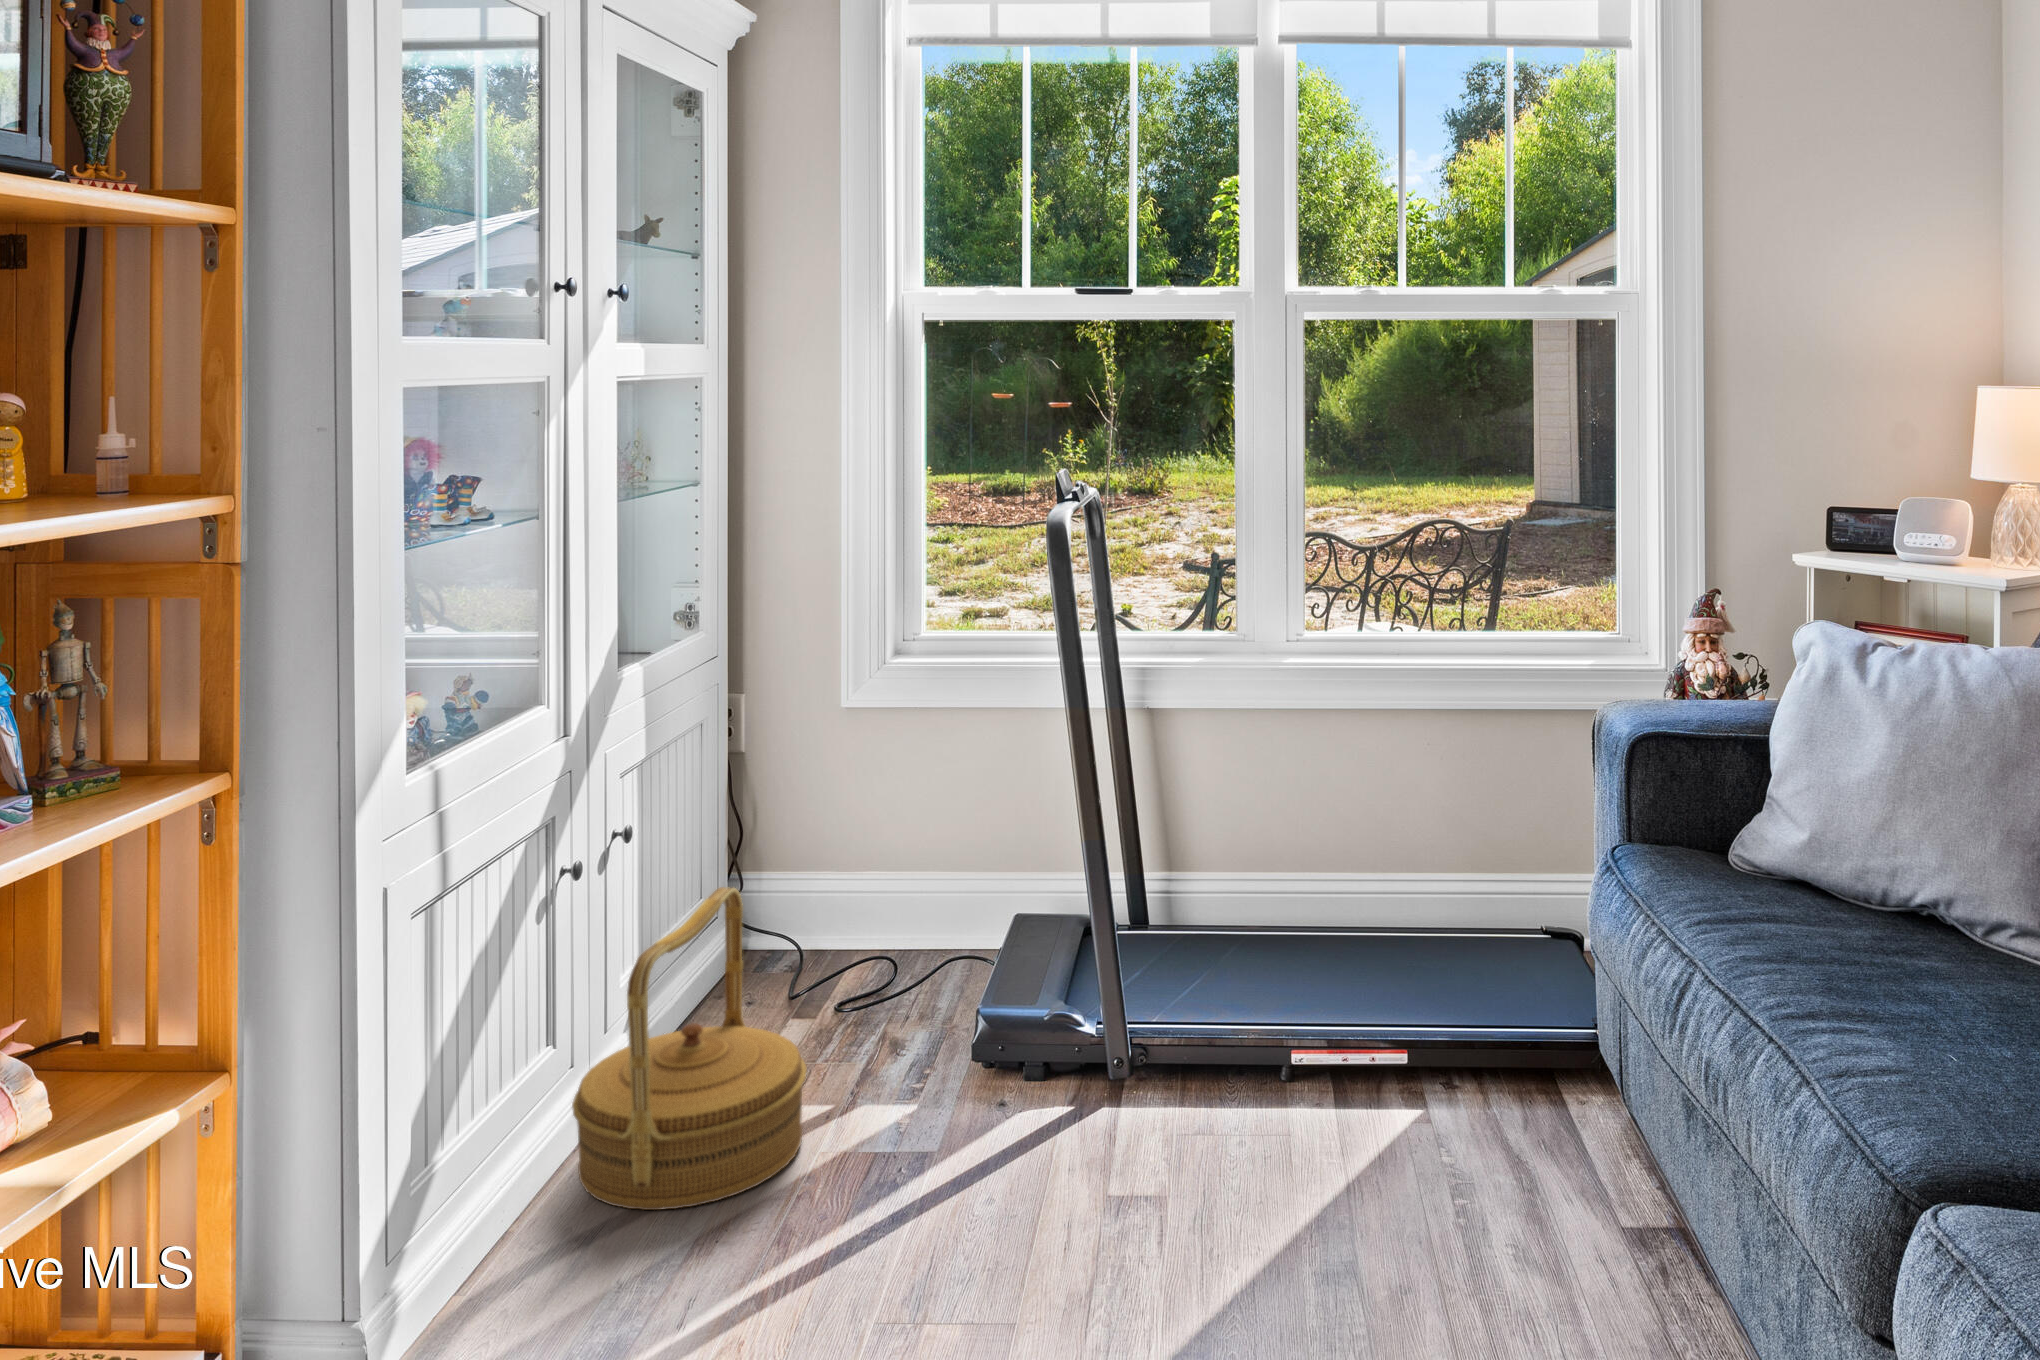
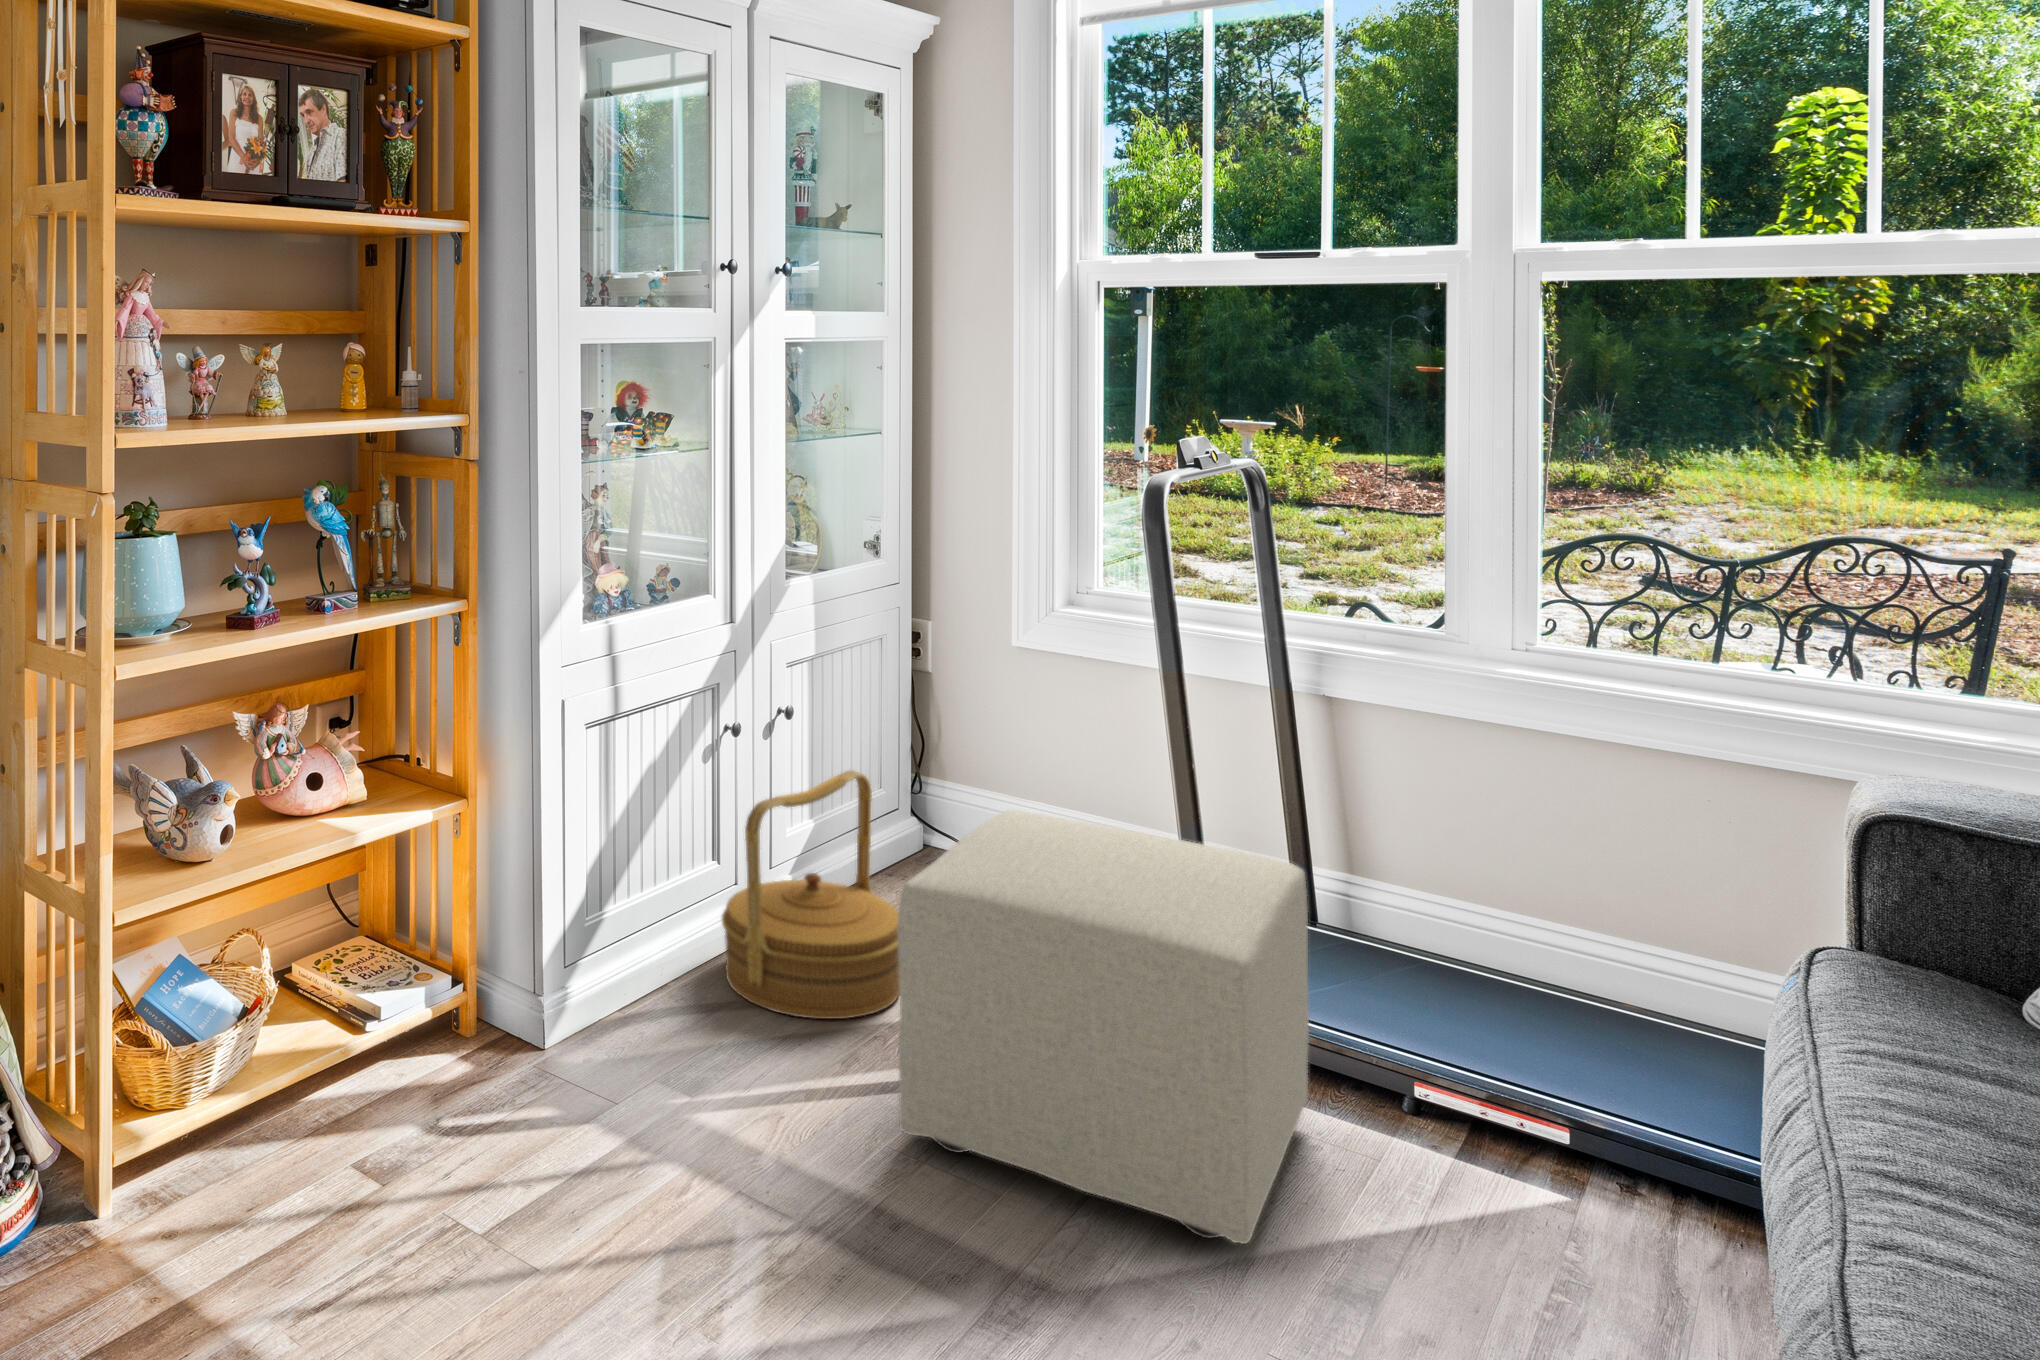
ottoman: none [884,879,1254,1291] -> present [897,810,1309,1244]

